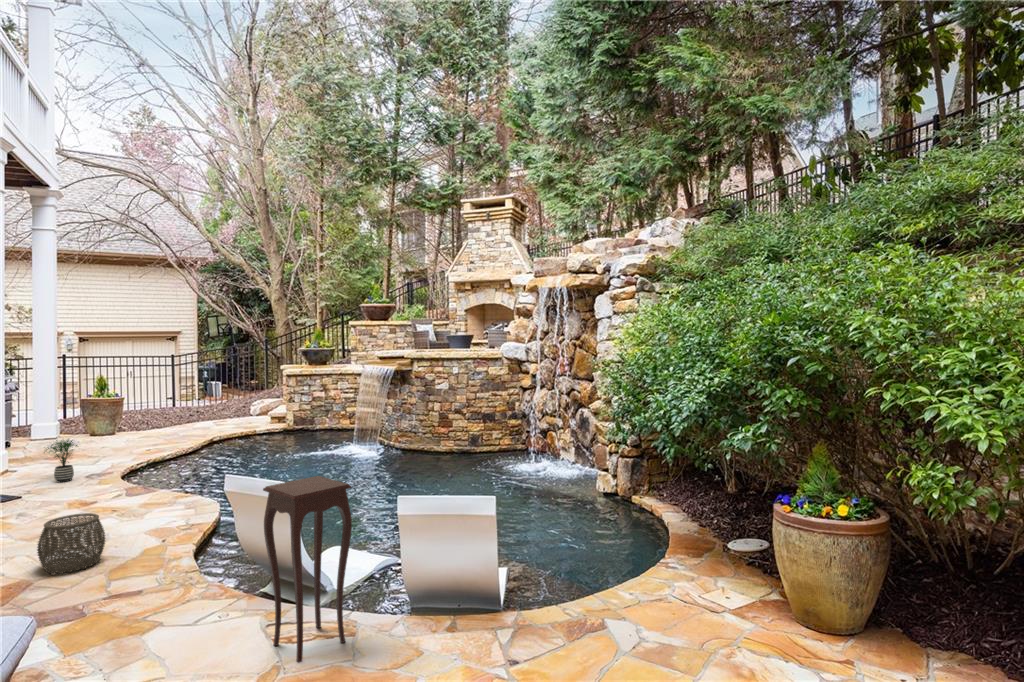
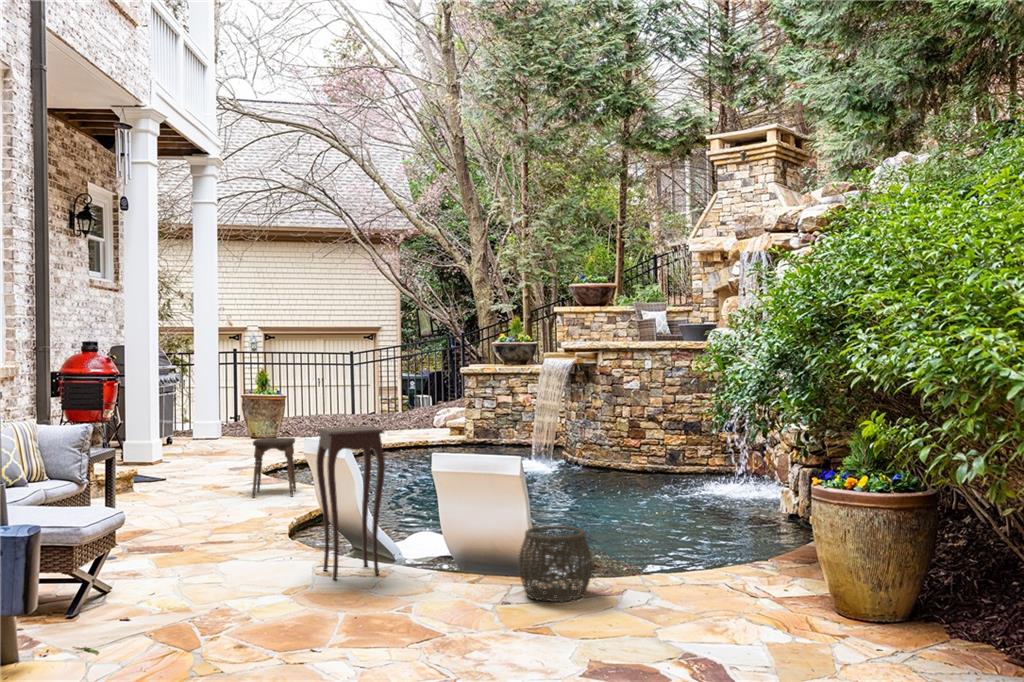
potted plant: present [47,439,77,482] -> none [213,423,246,467]
stool: none [113,459,162,527] -> present [252,438,296,498]
woven basket: present [37,513,105,574] -> present [518,526,592,602]

